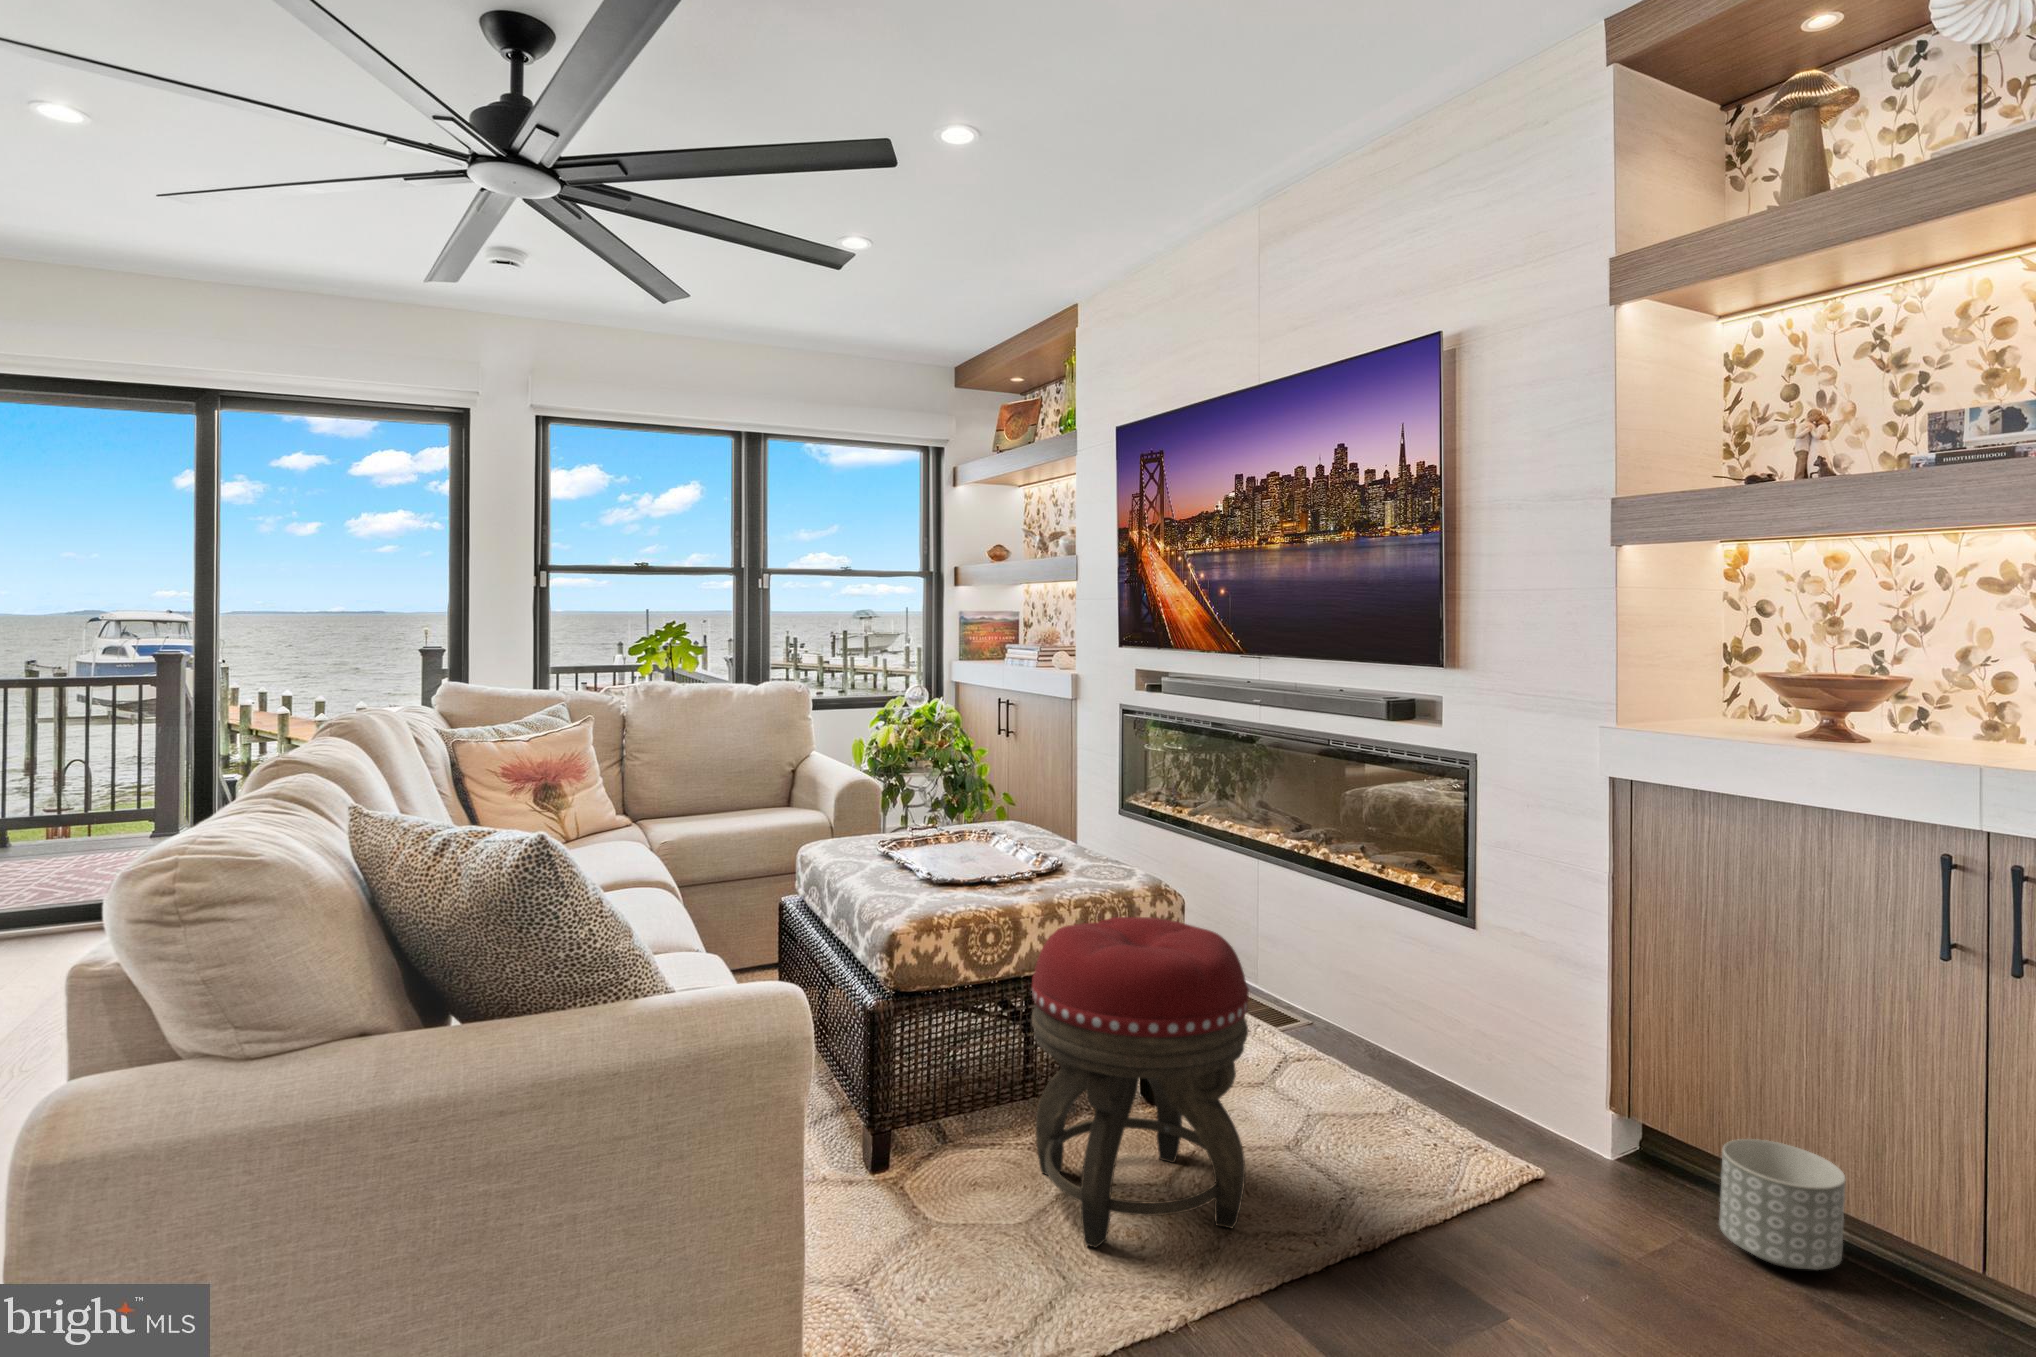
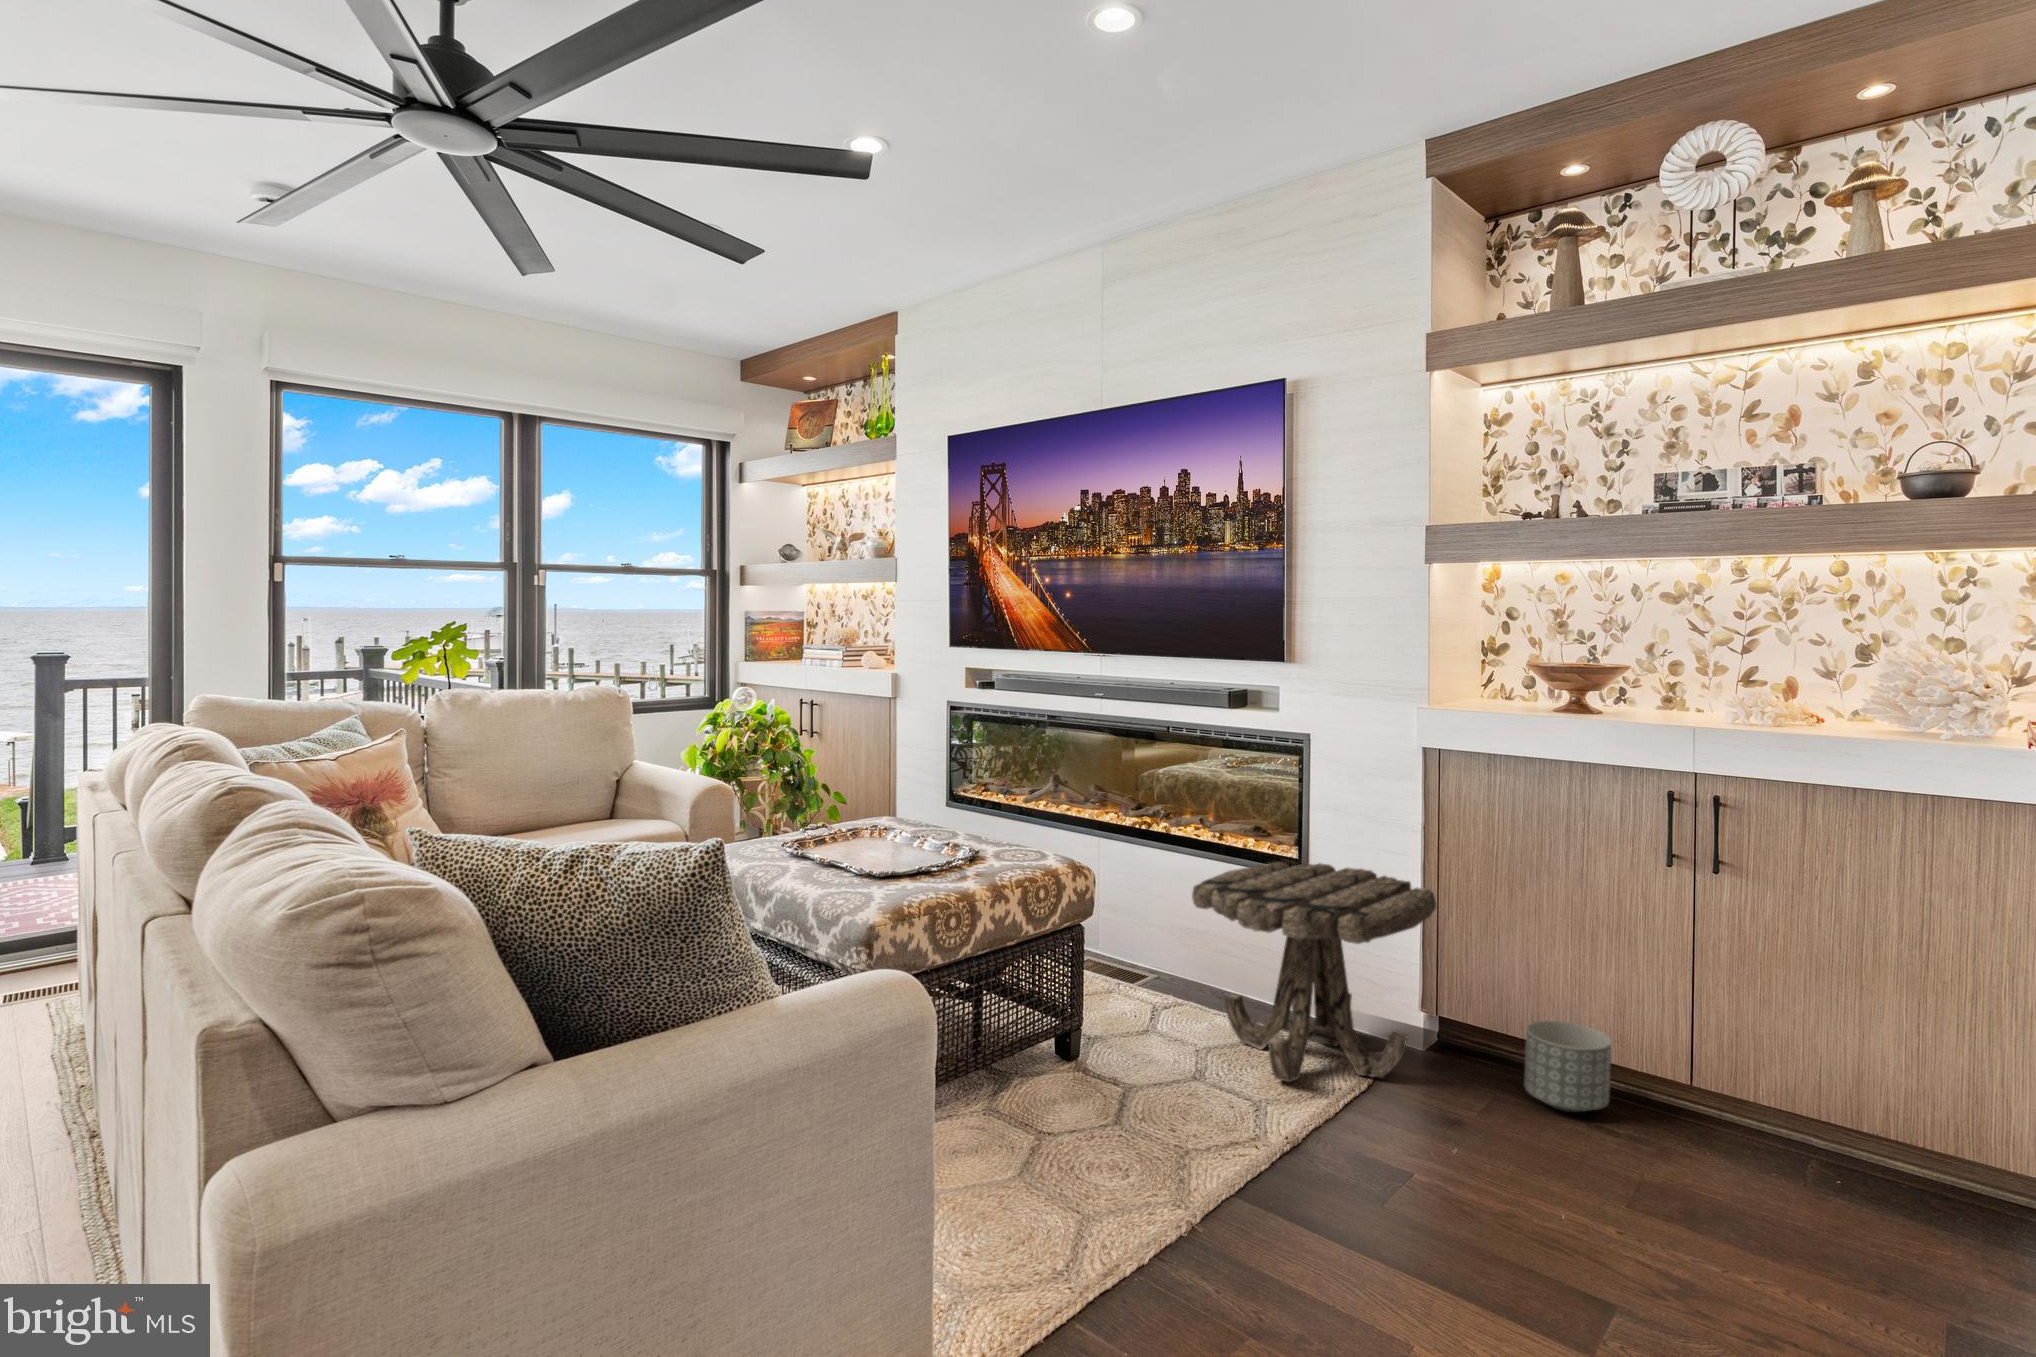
side table: none [1300,903,1613,1181] -> present [1192,862,1436,1082]
footstool: present [1032,917,1249,1248] -> none [1002,891,1196,1181]

